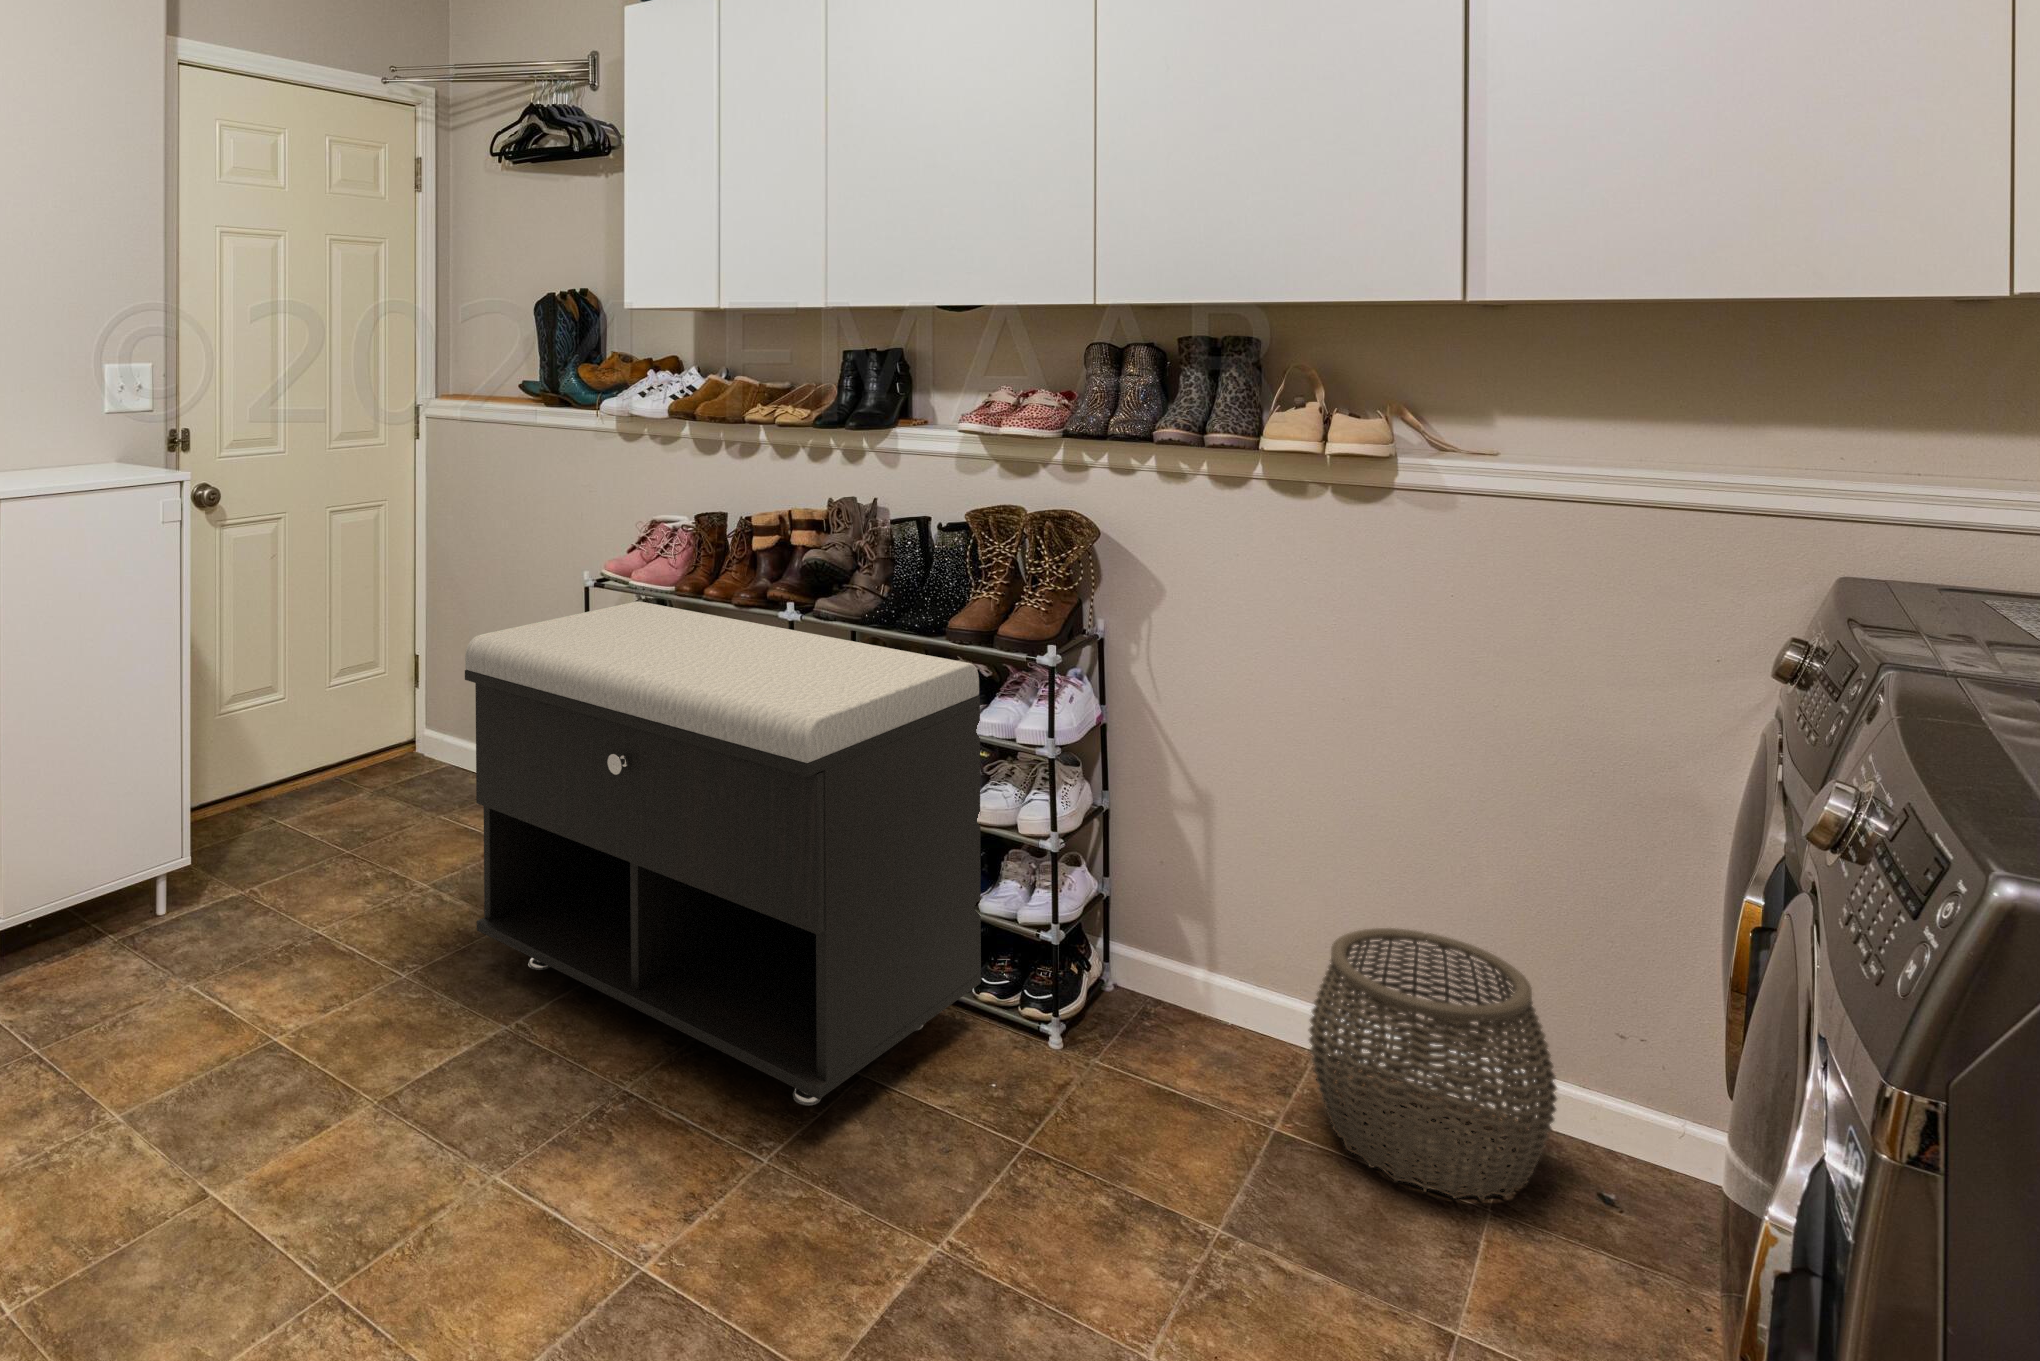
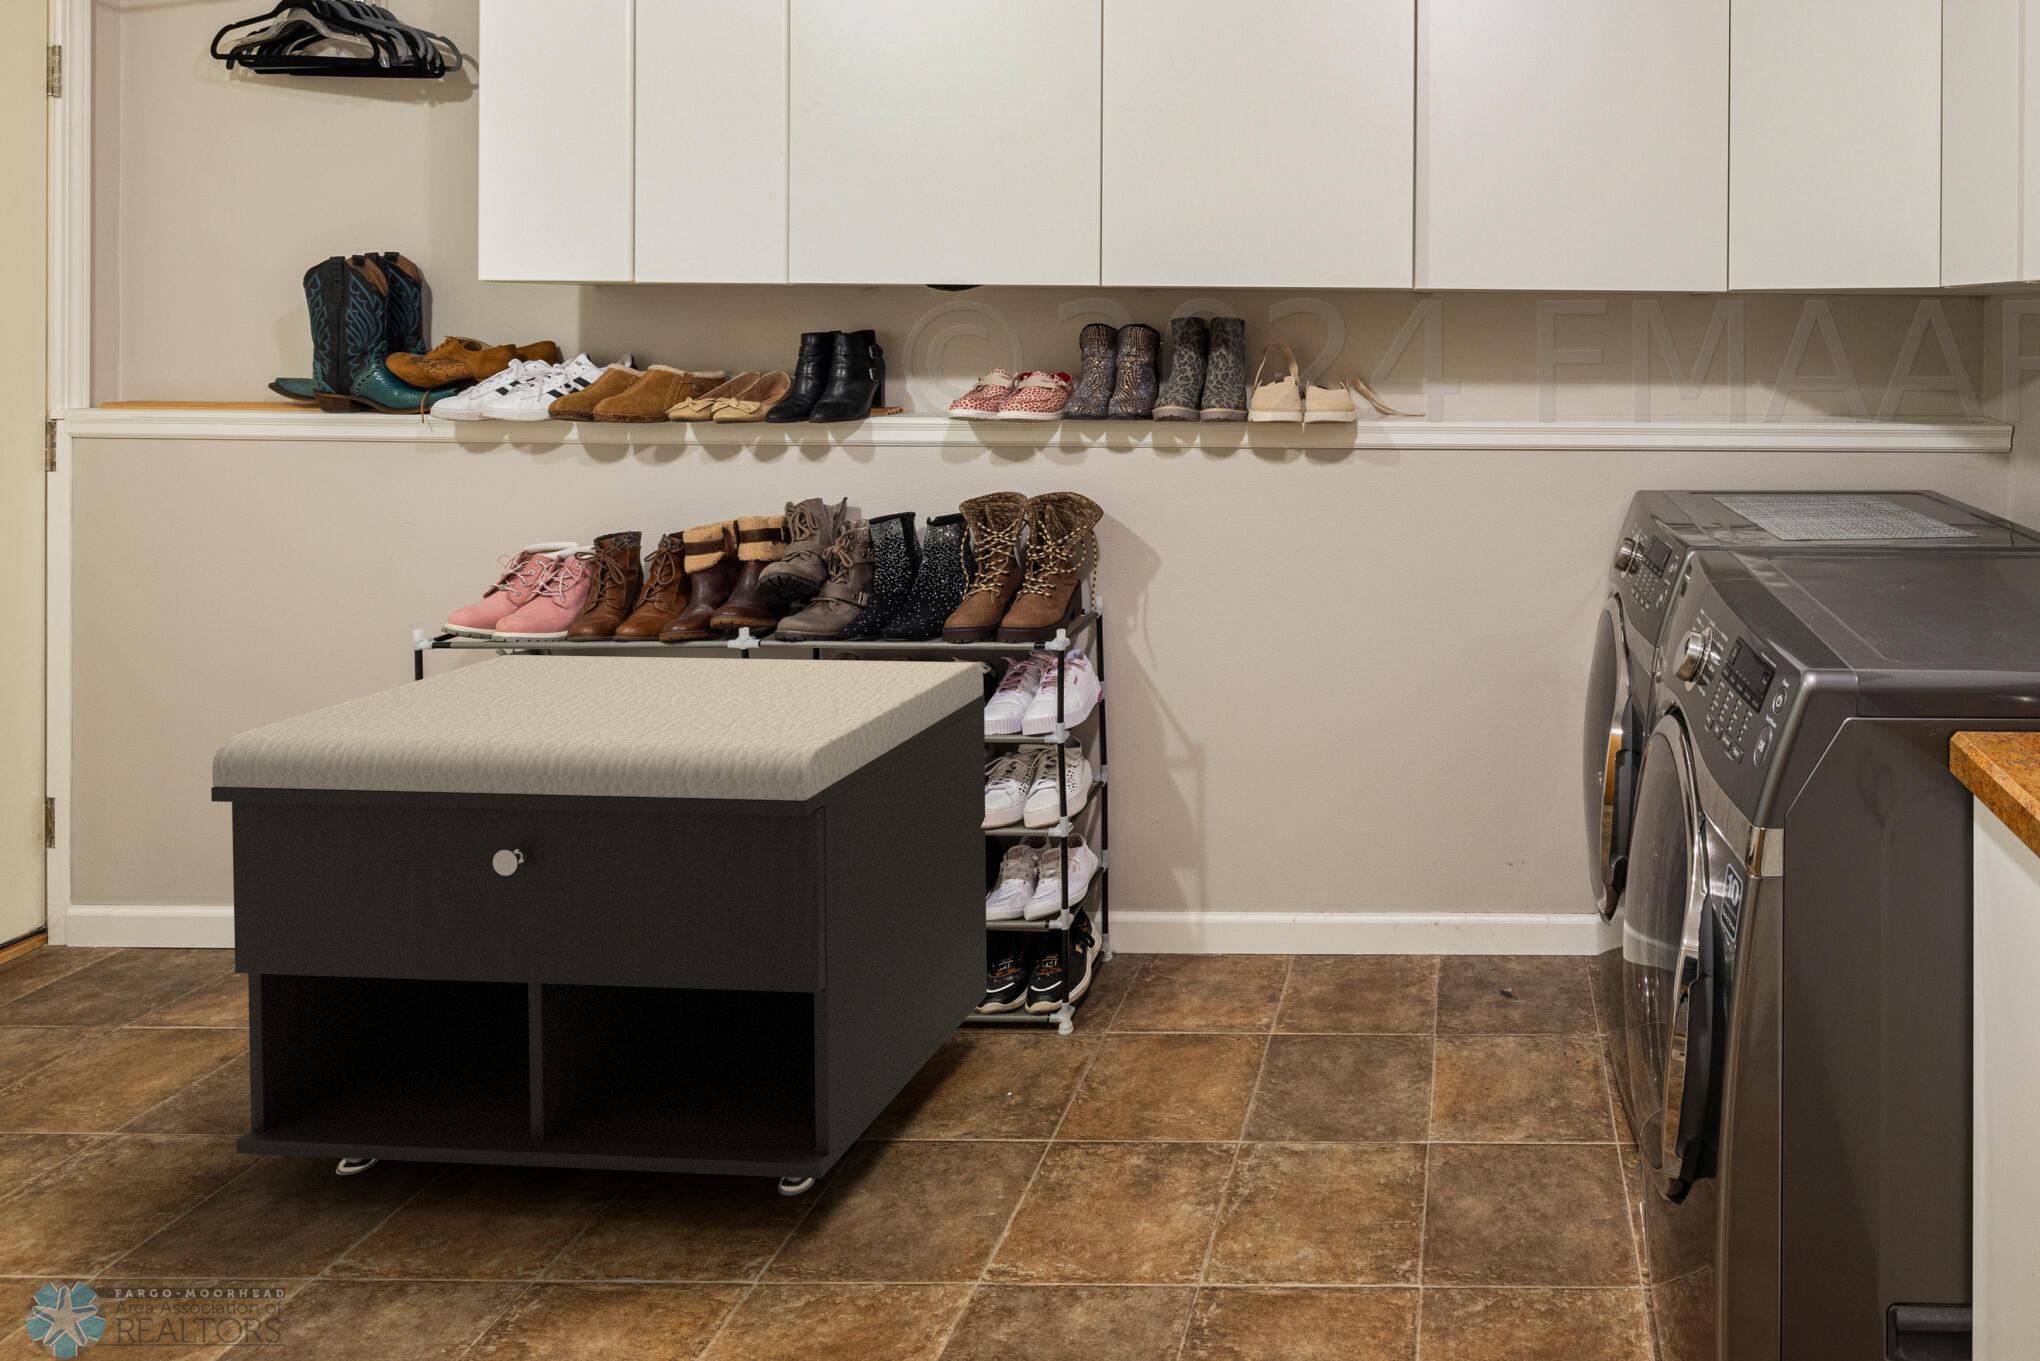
woven basket: present [1309,928,1557,1200] -> none [1300,828,1483,1045]

